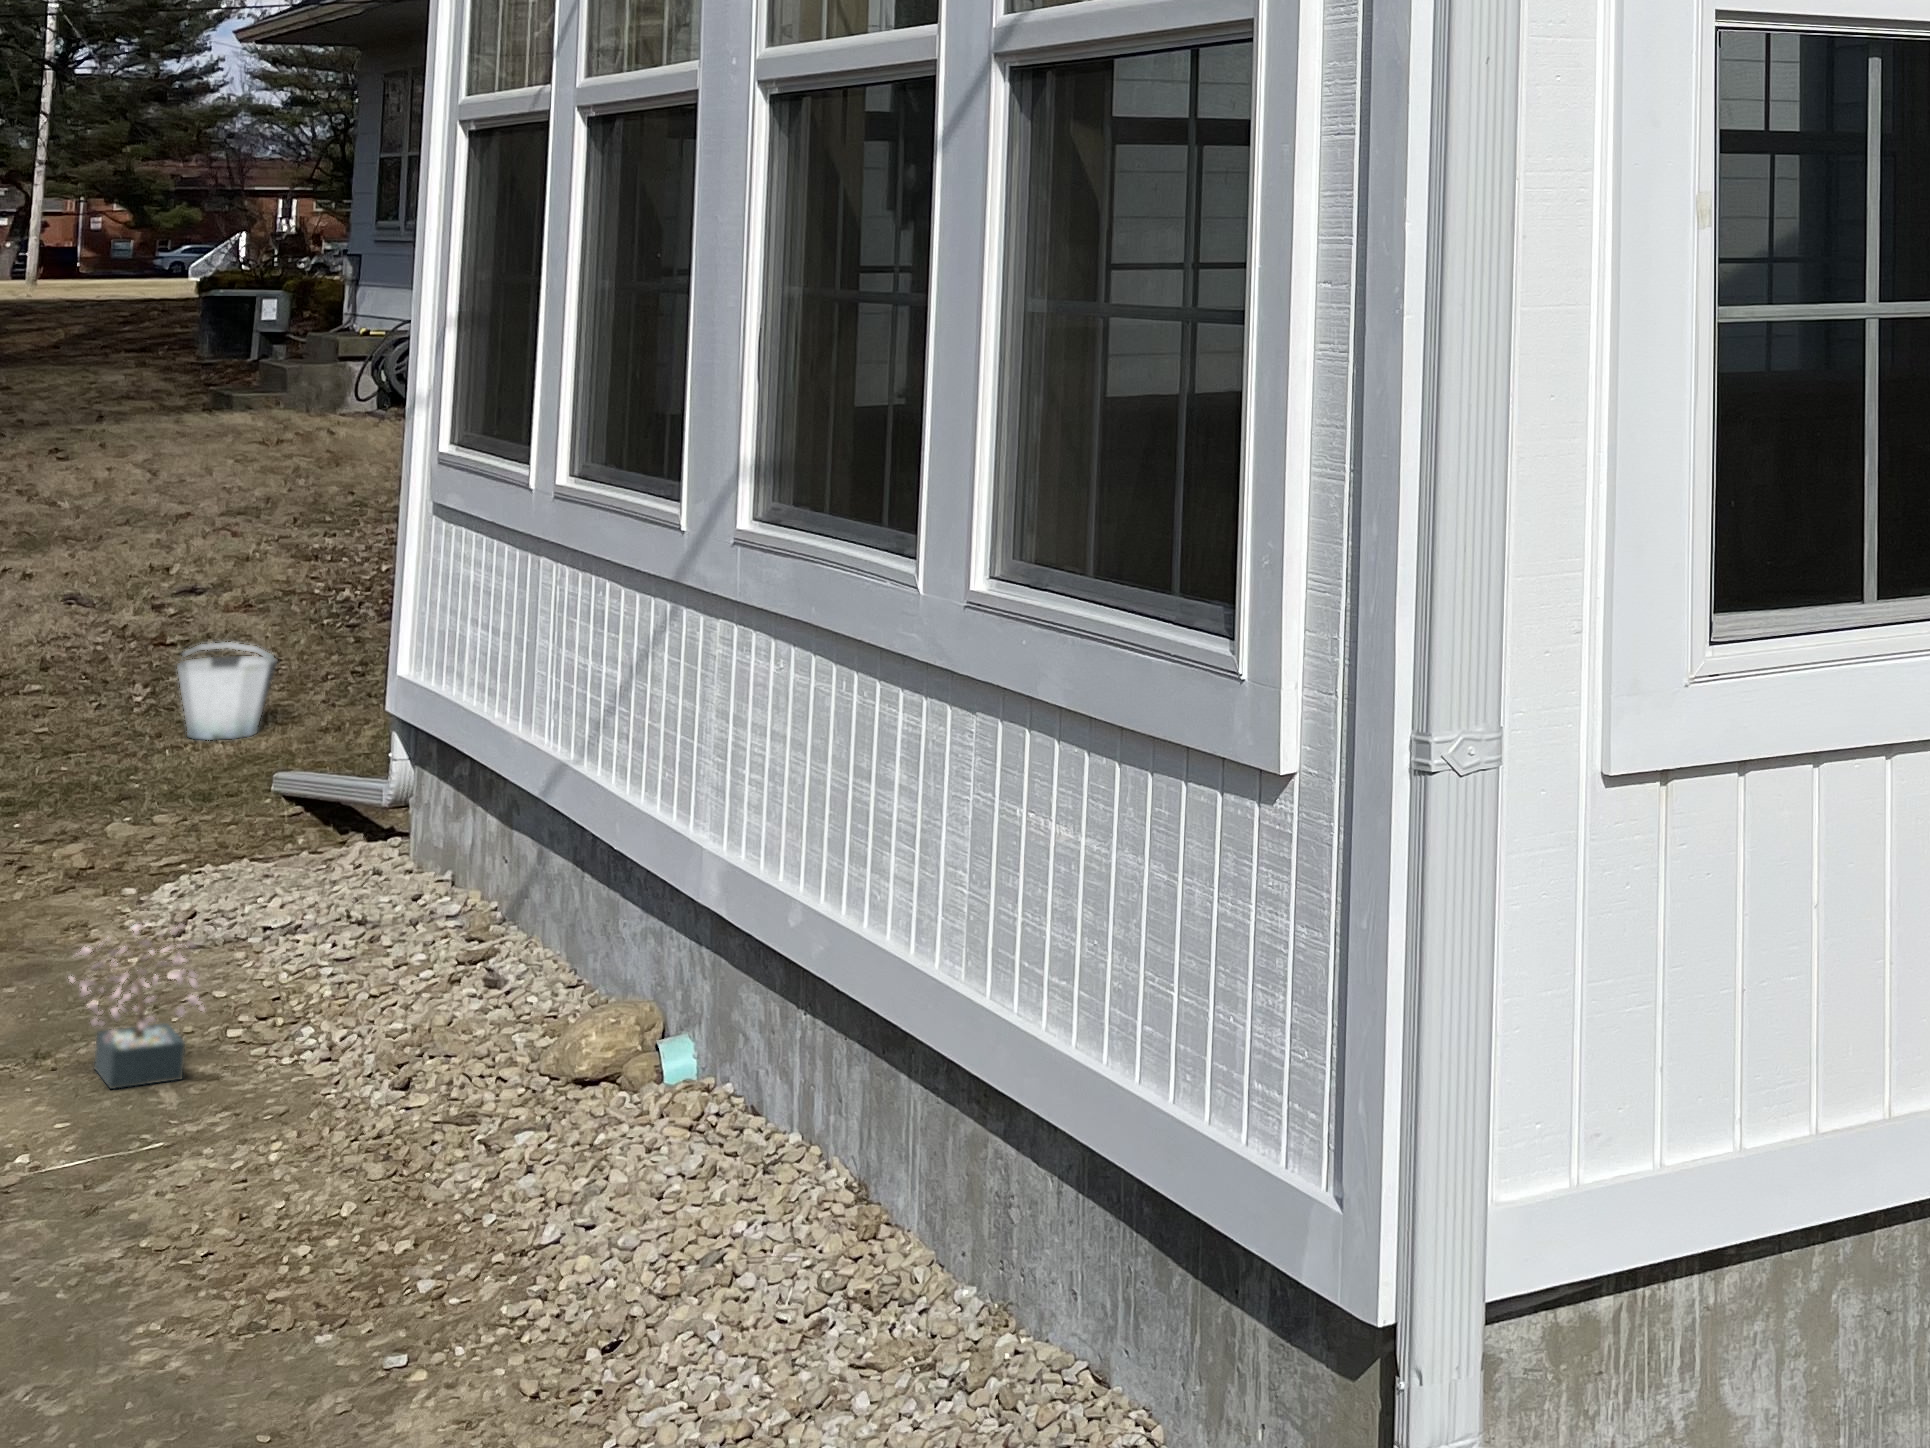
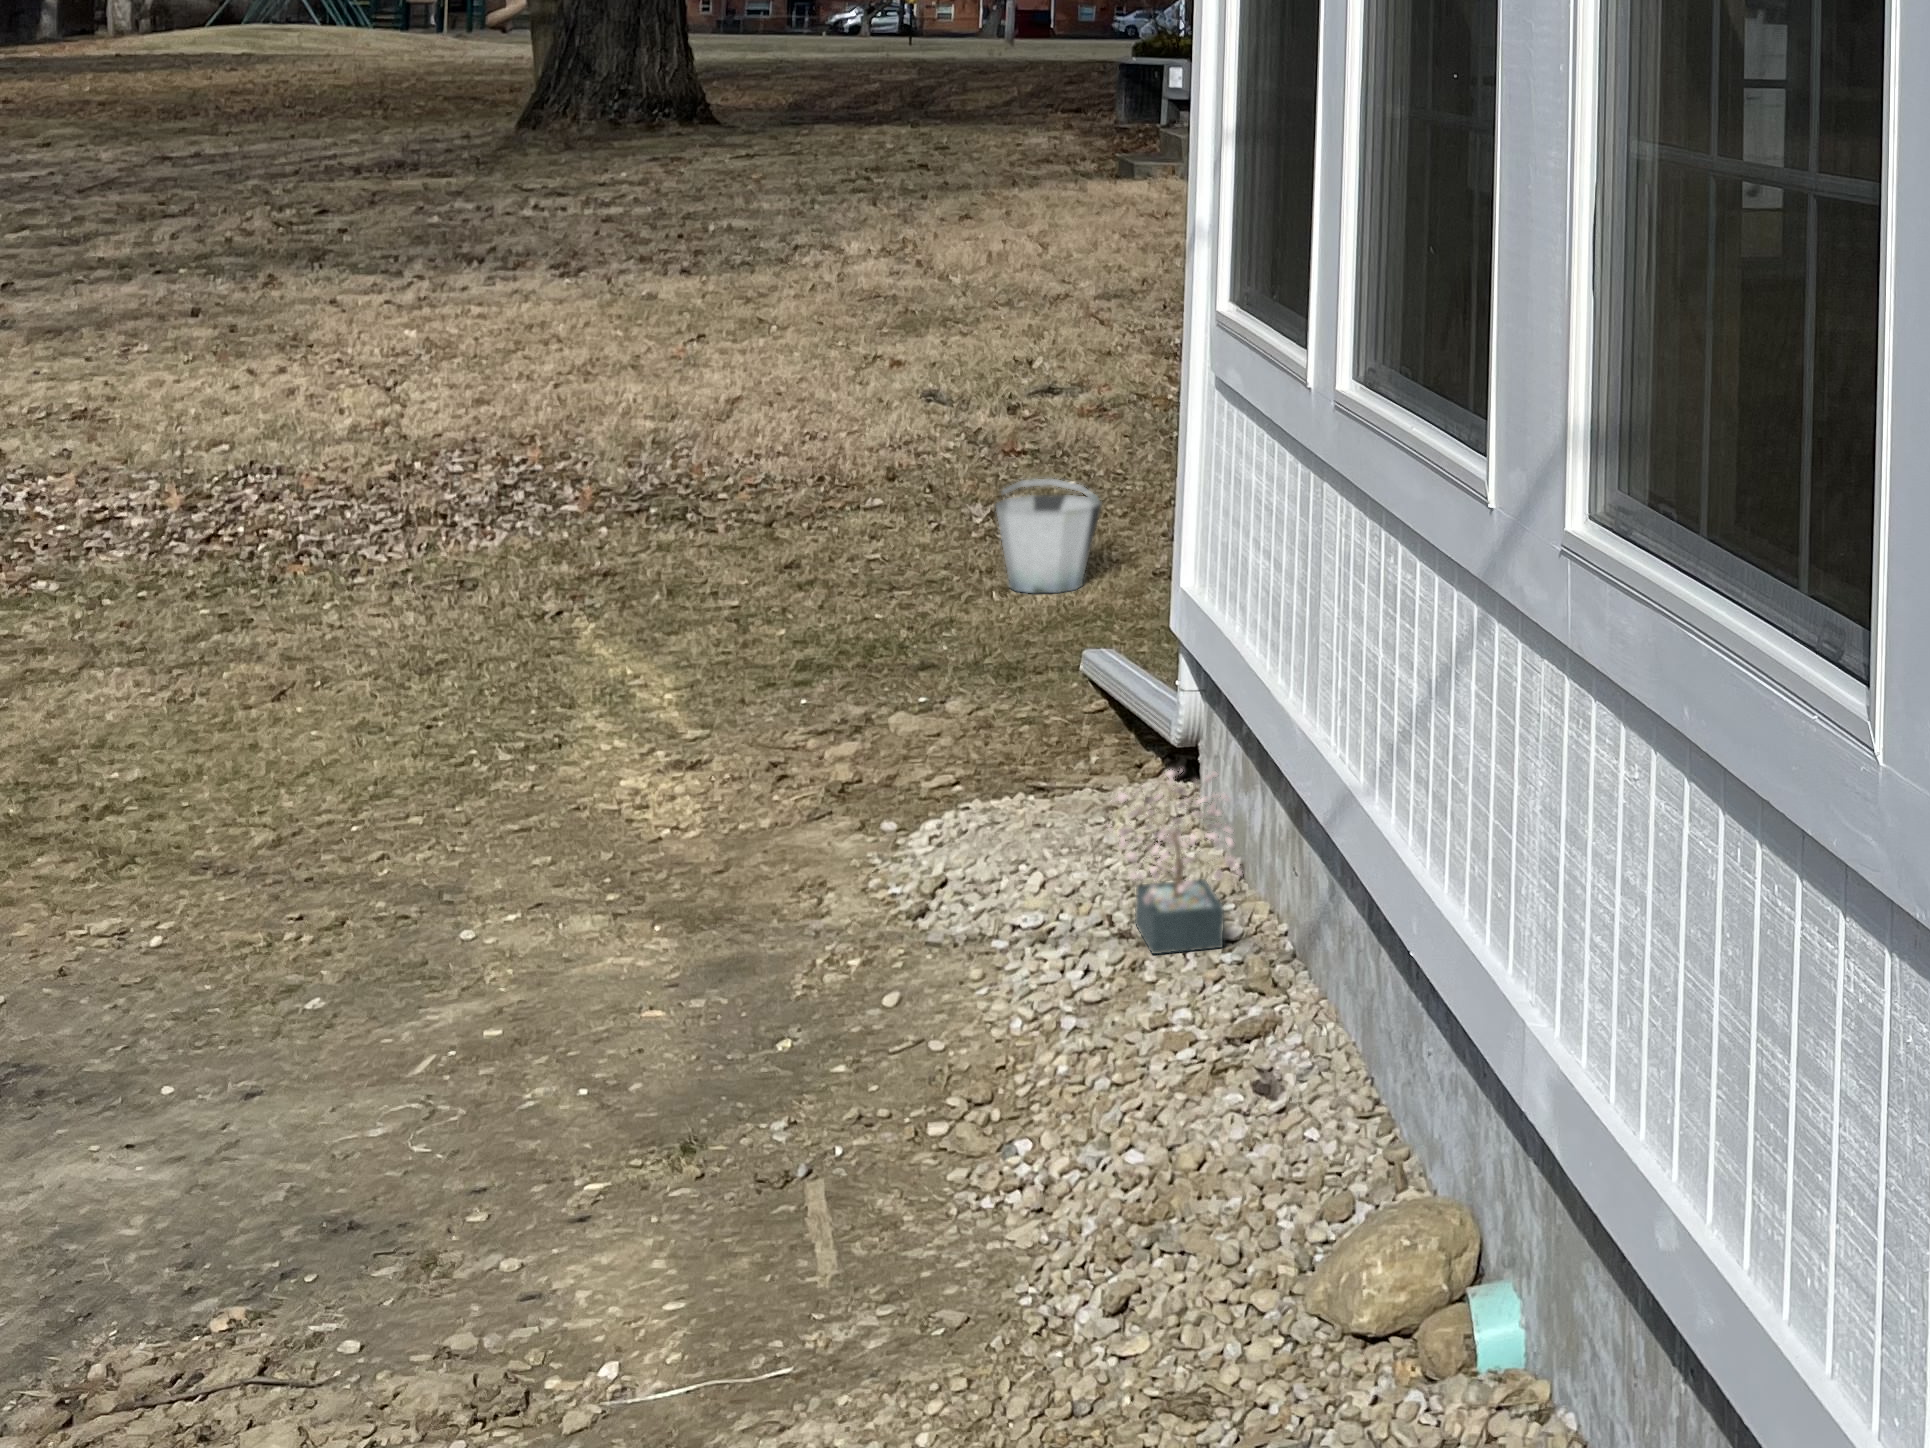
decorative plant: present [70,924,204,1088] -> present [1108,770,1242,954]

